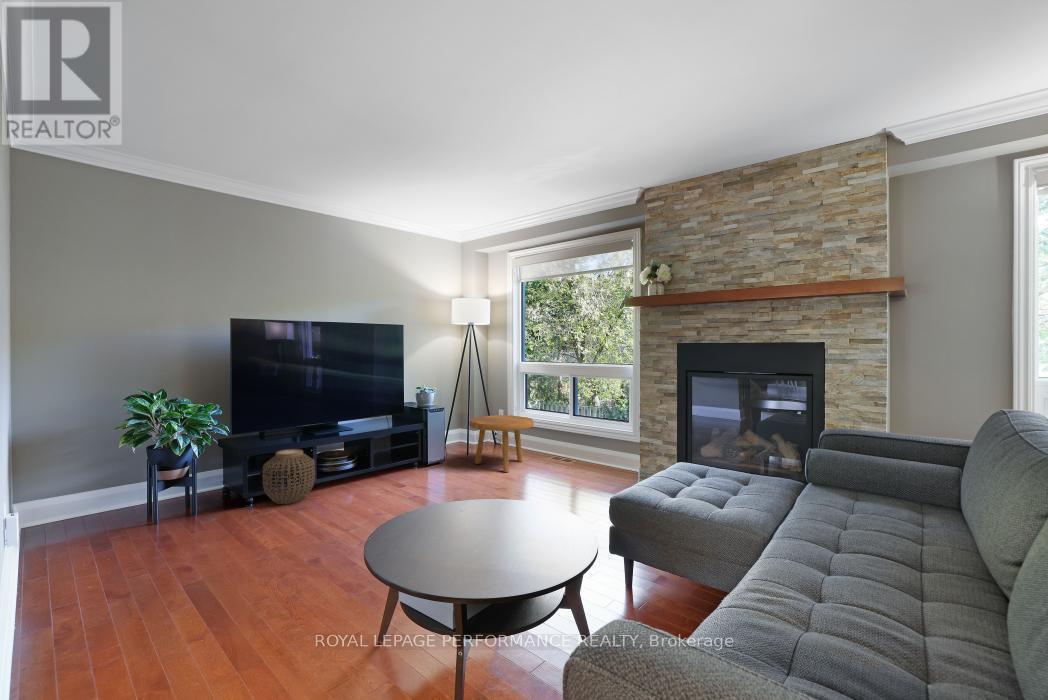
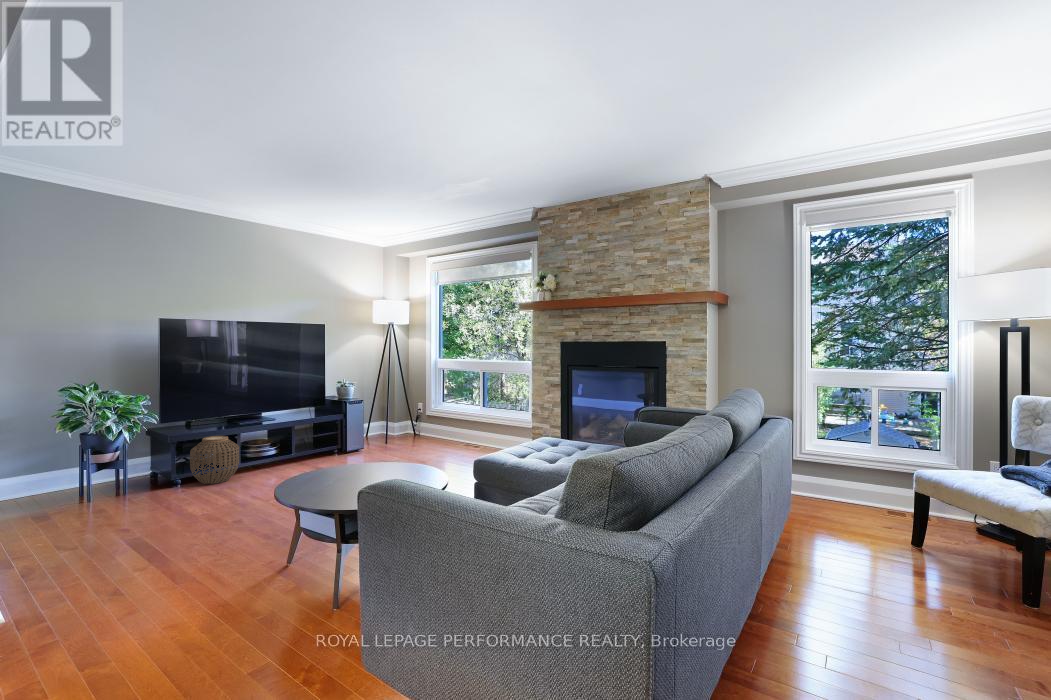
footstool: present [469,415,534,472] -> none [387,406,446,455]

